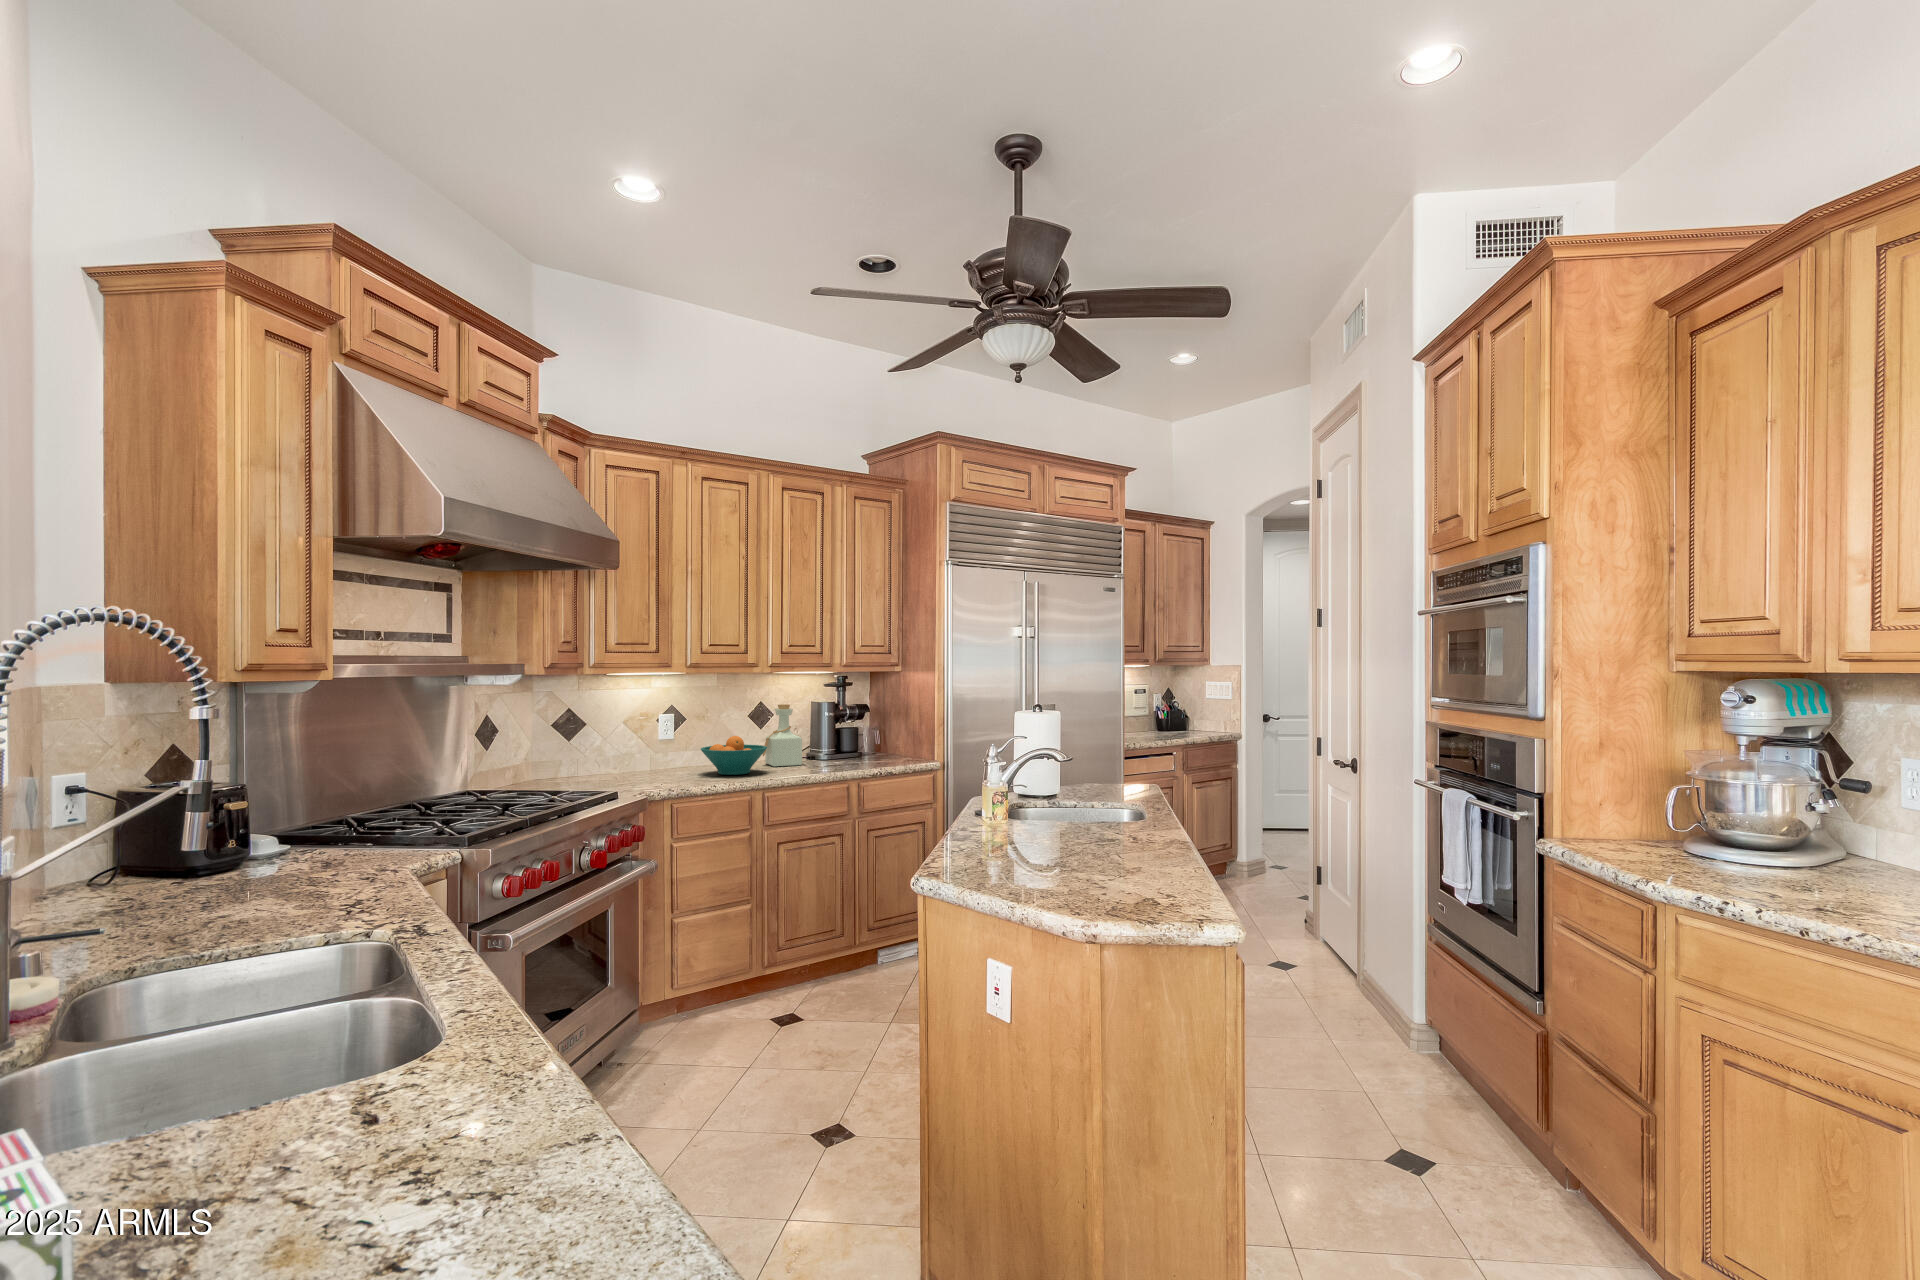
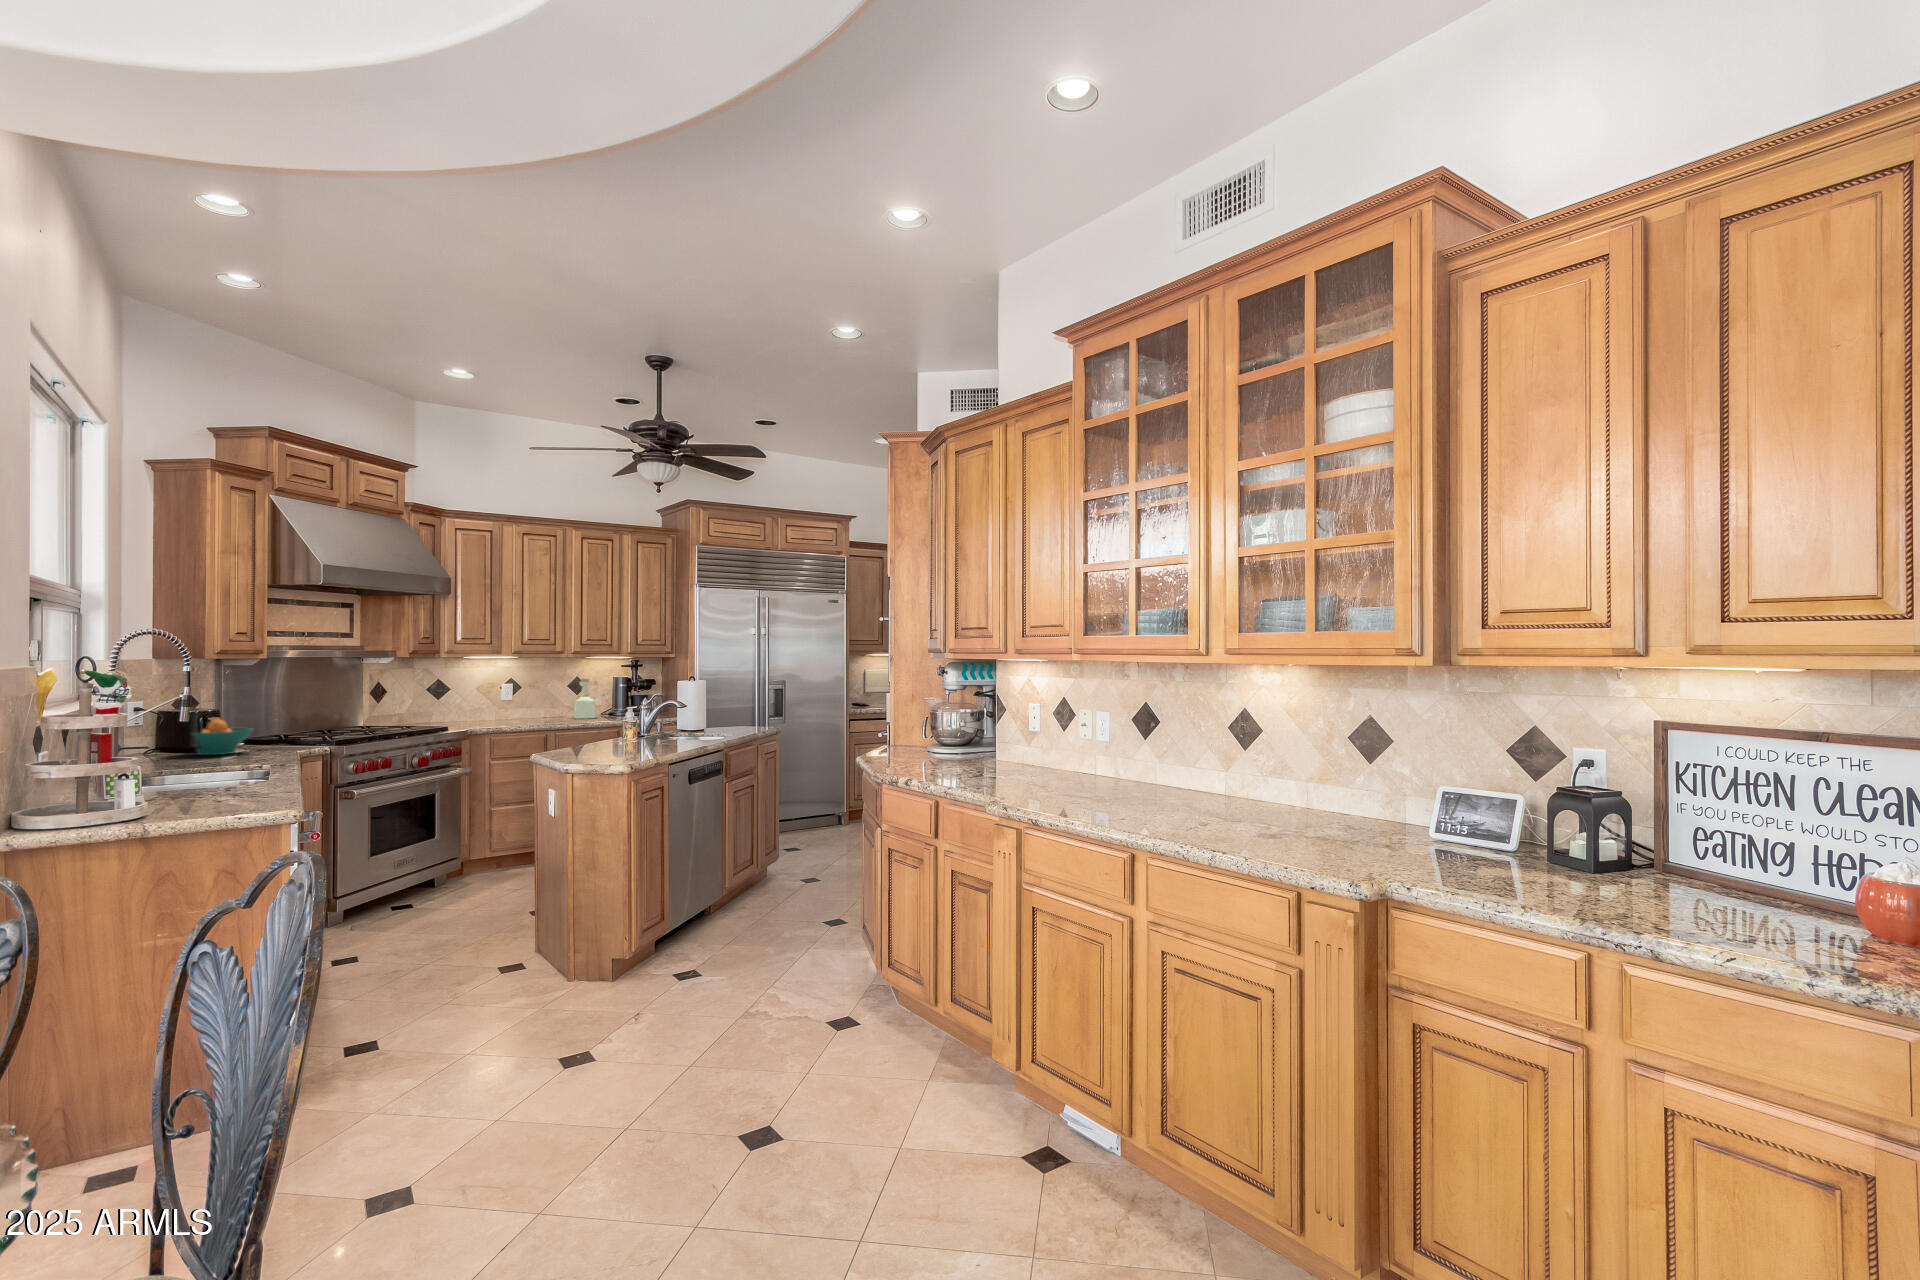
fruit bowl: present [701,736,767,775] -> present [192,719,253,755]

